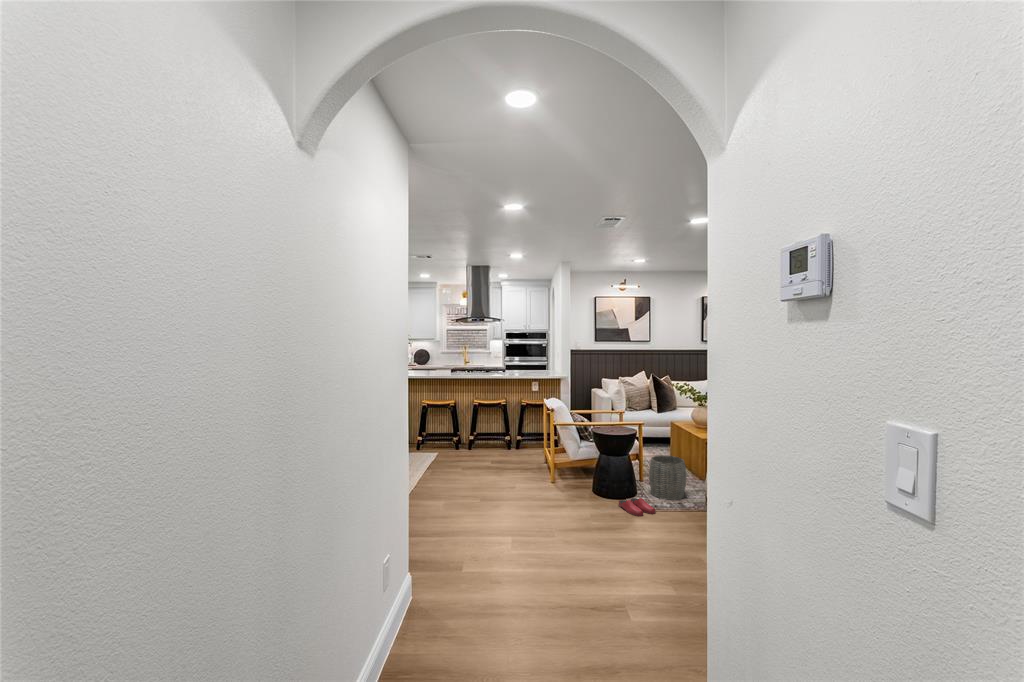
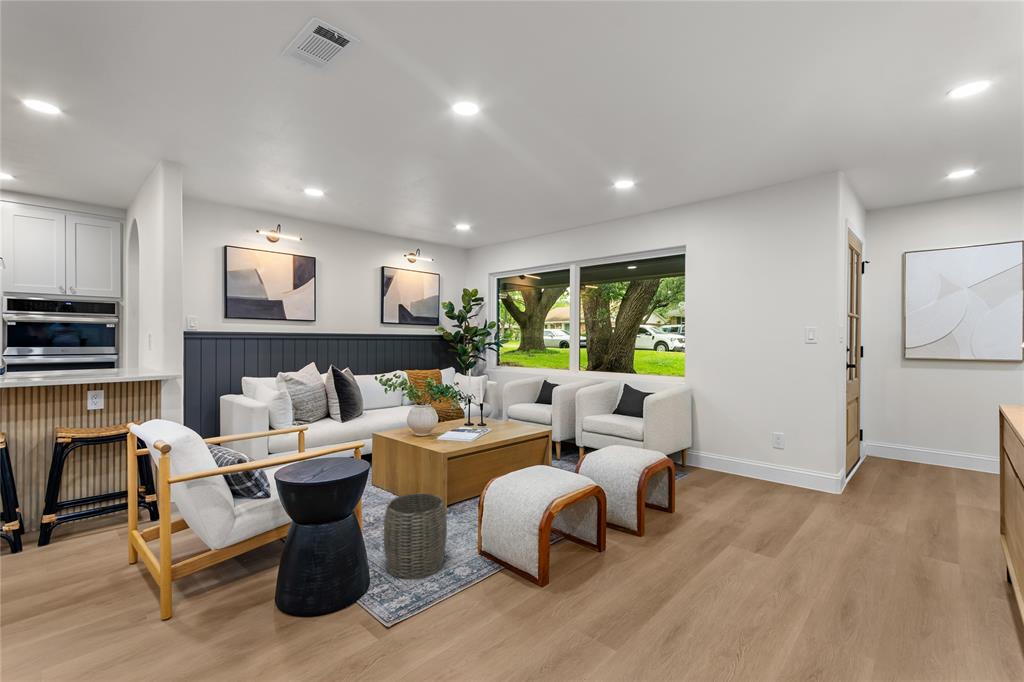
slippers: present [619,498,656,516] -> none [346,601,427,653]

